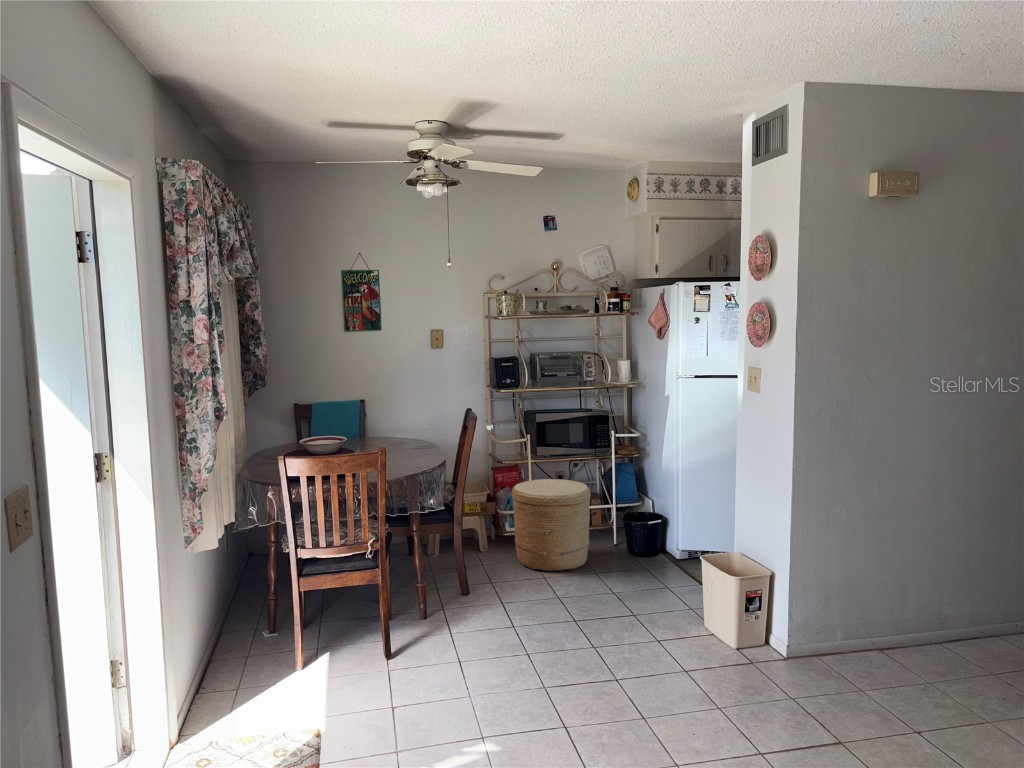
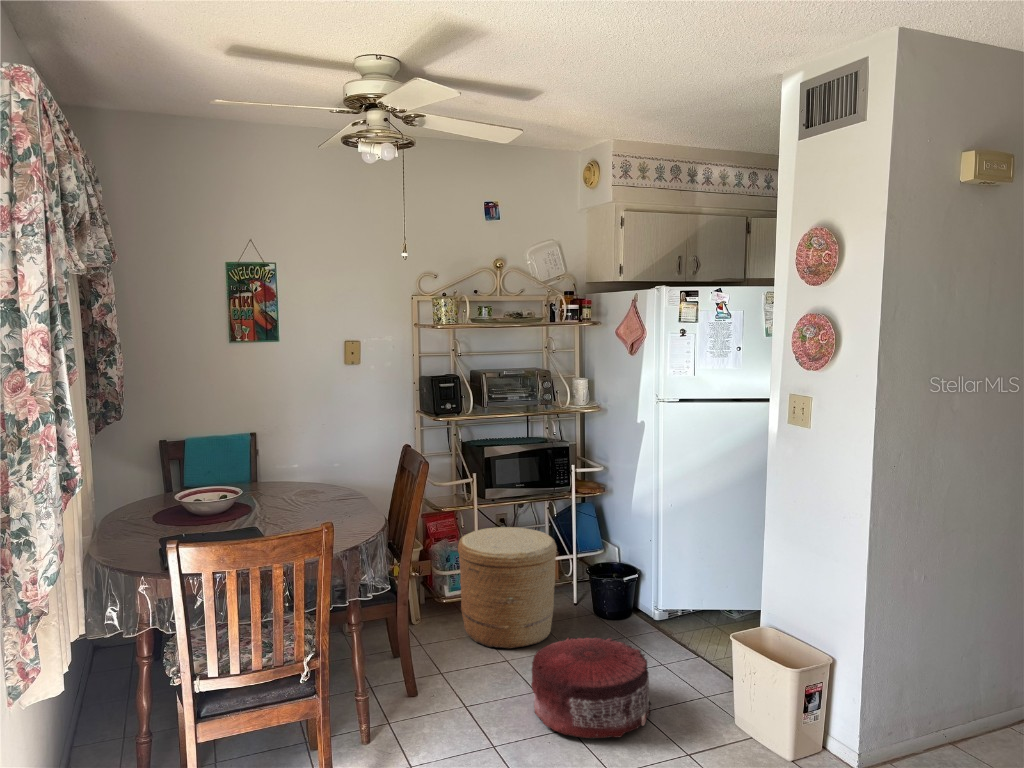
pouf: none [546,557,642,627] -> present [531,637,651,738]

